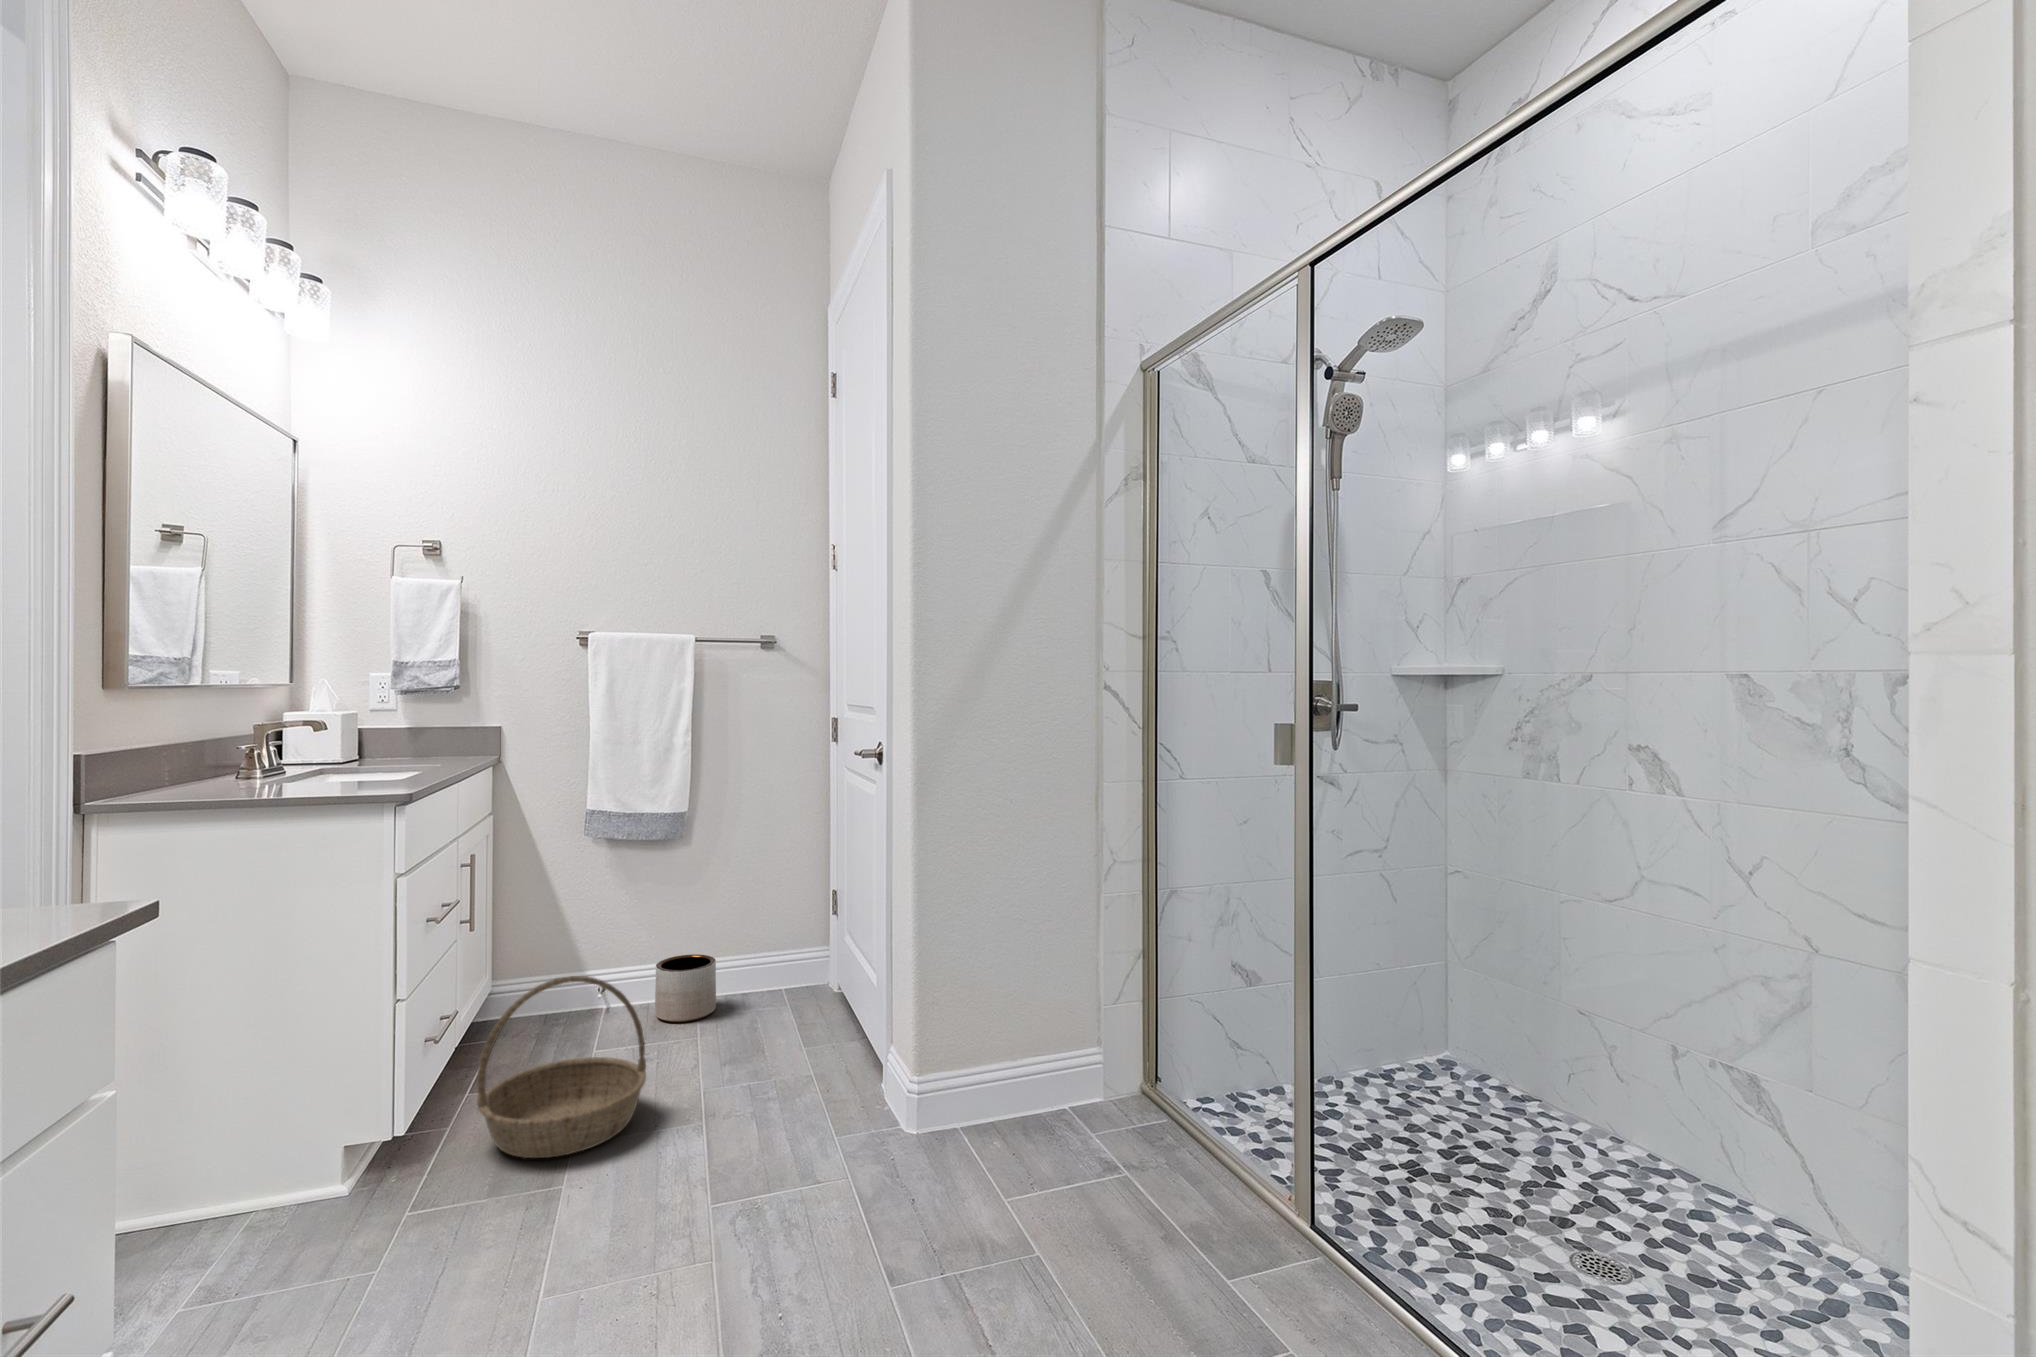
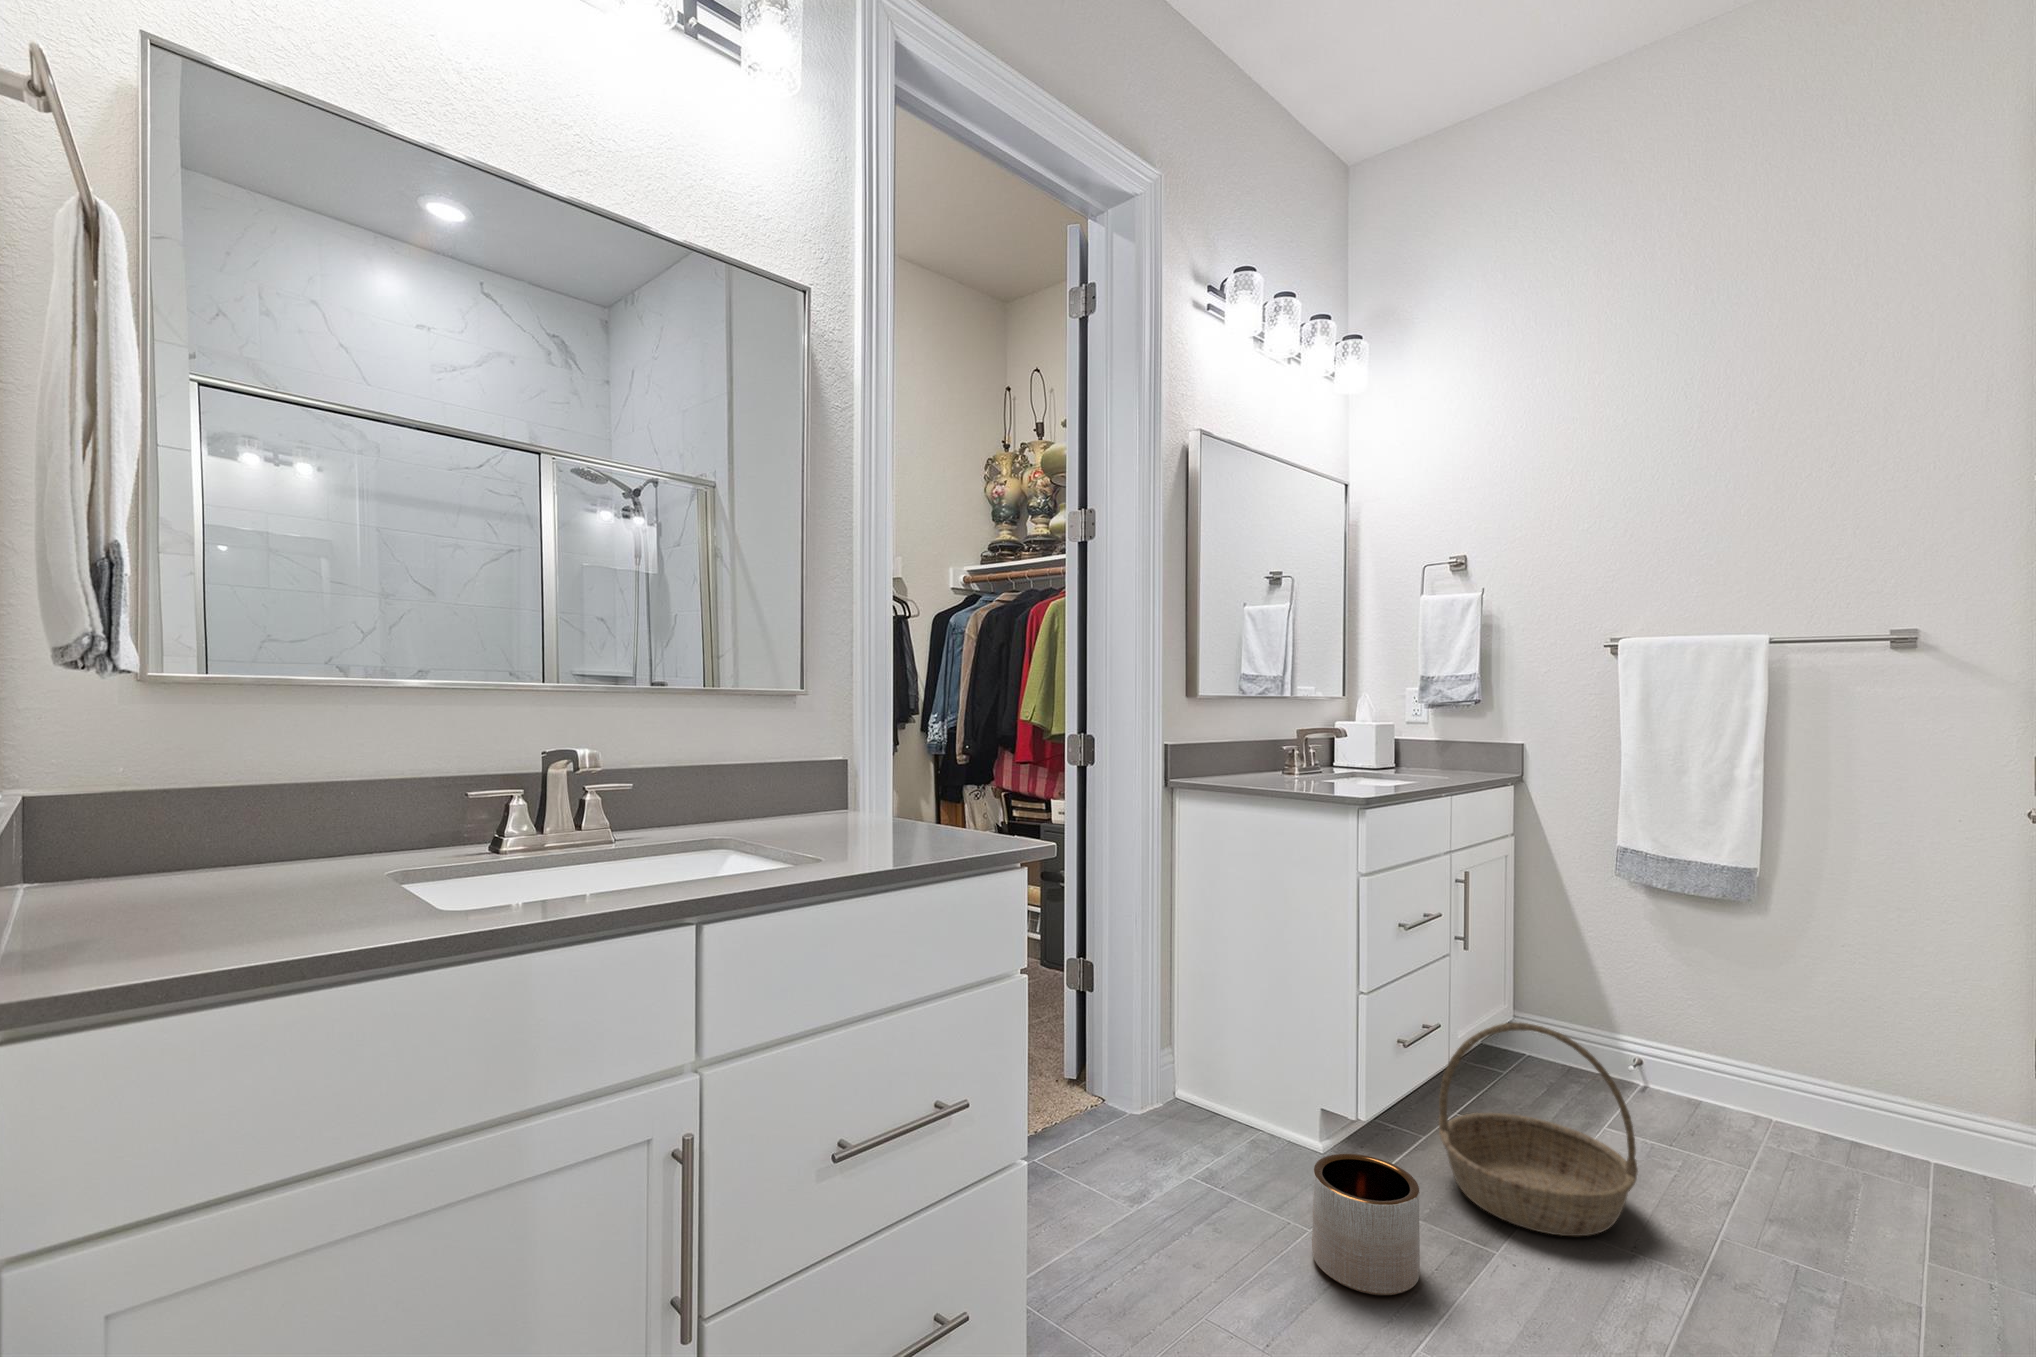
planter: present [655,954,716,1022] -> present [1312,1153,1420,1295]

